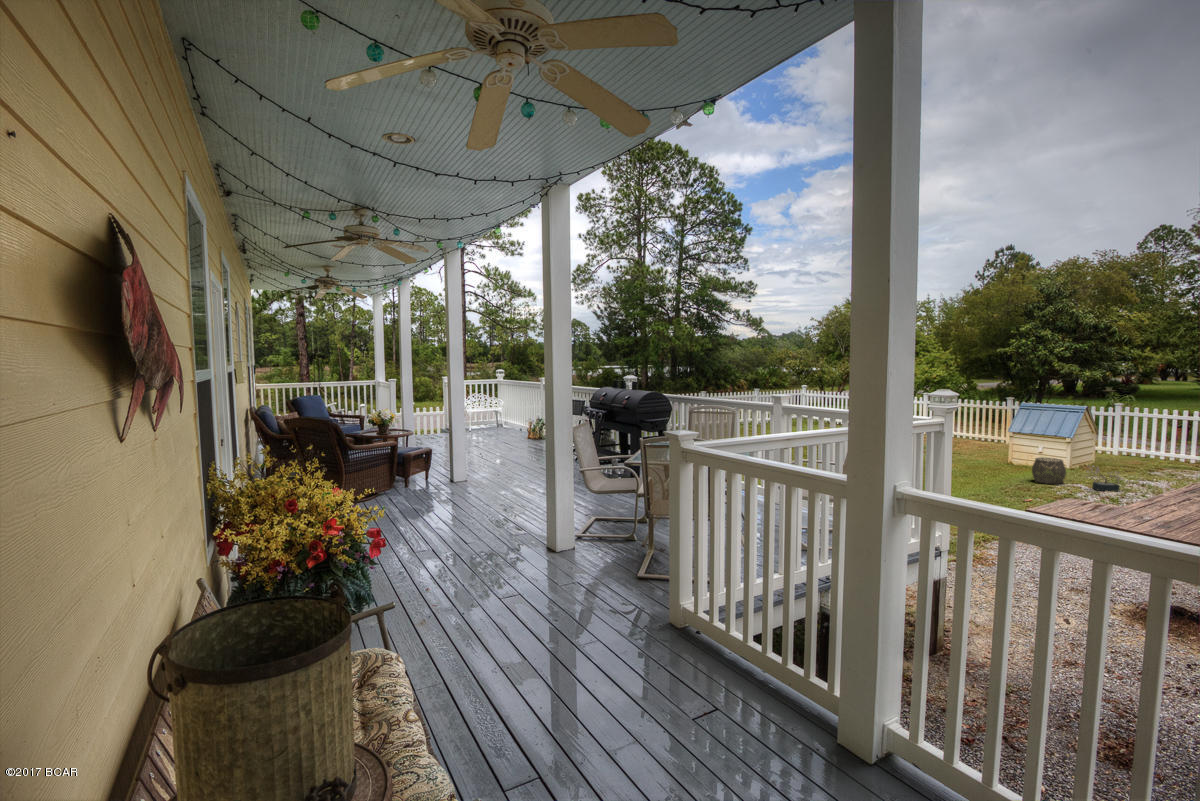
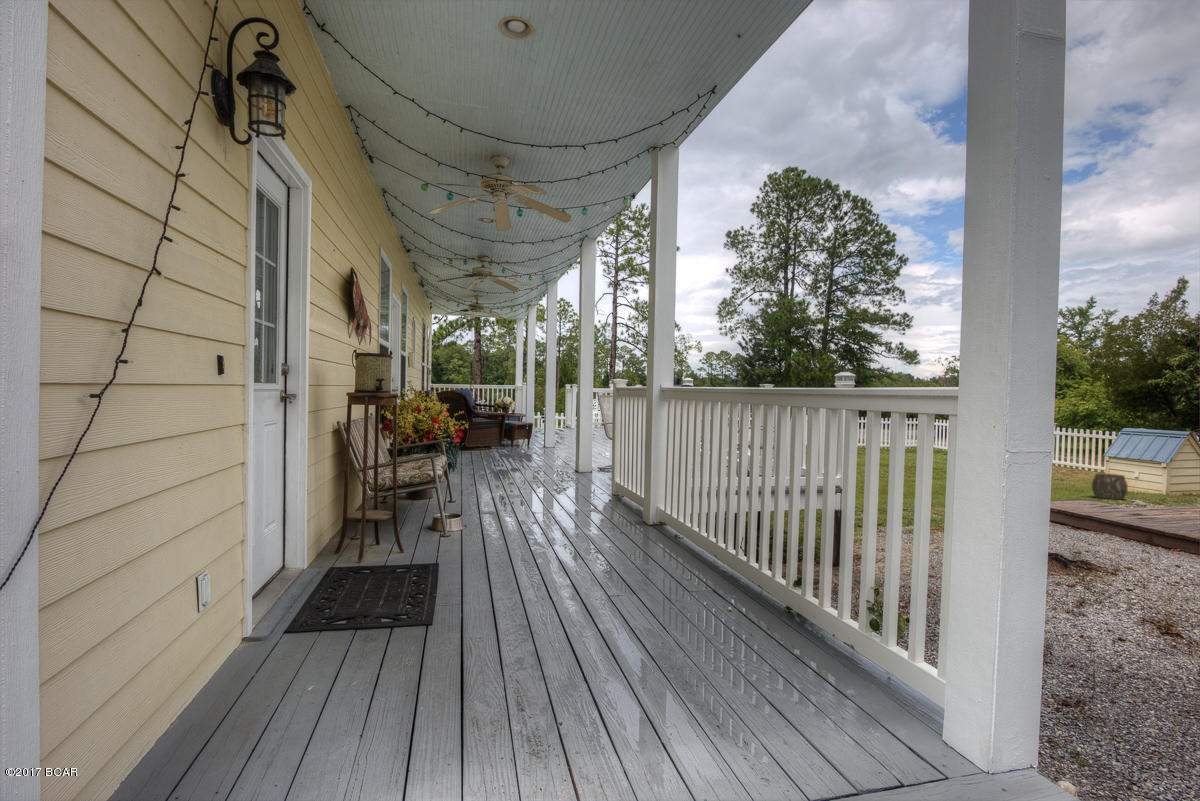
decorative plant: present [1086,466,1120,491] -> none [1136,478,1178,506]

